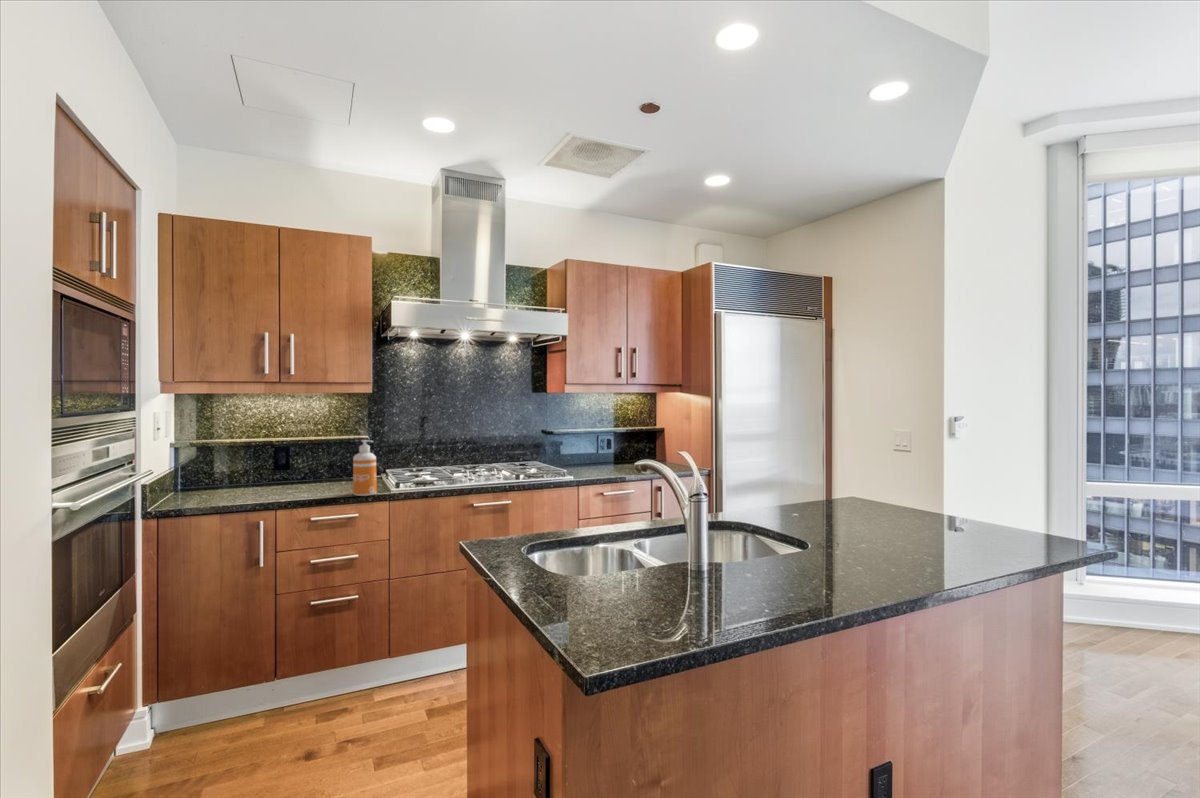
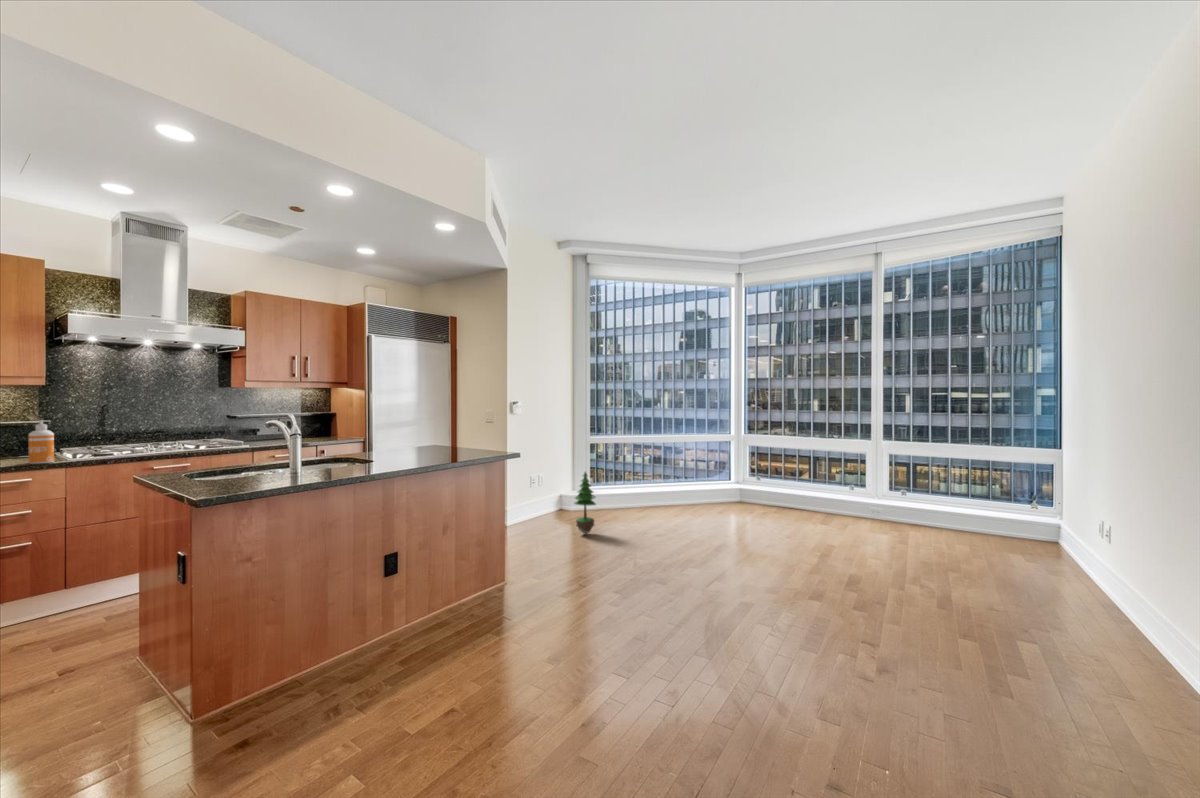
potted tree: none [1102,557,1164,683] -> present [574,472,596,534]

